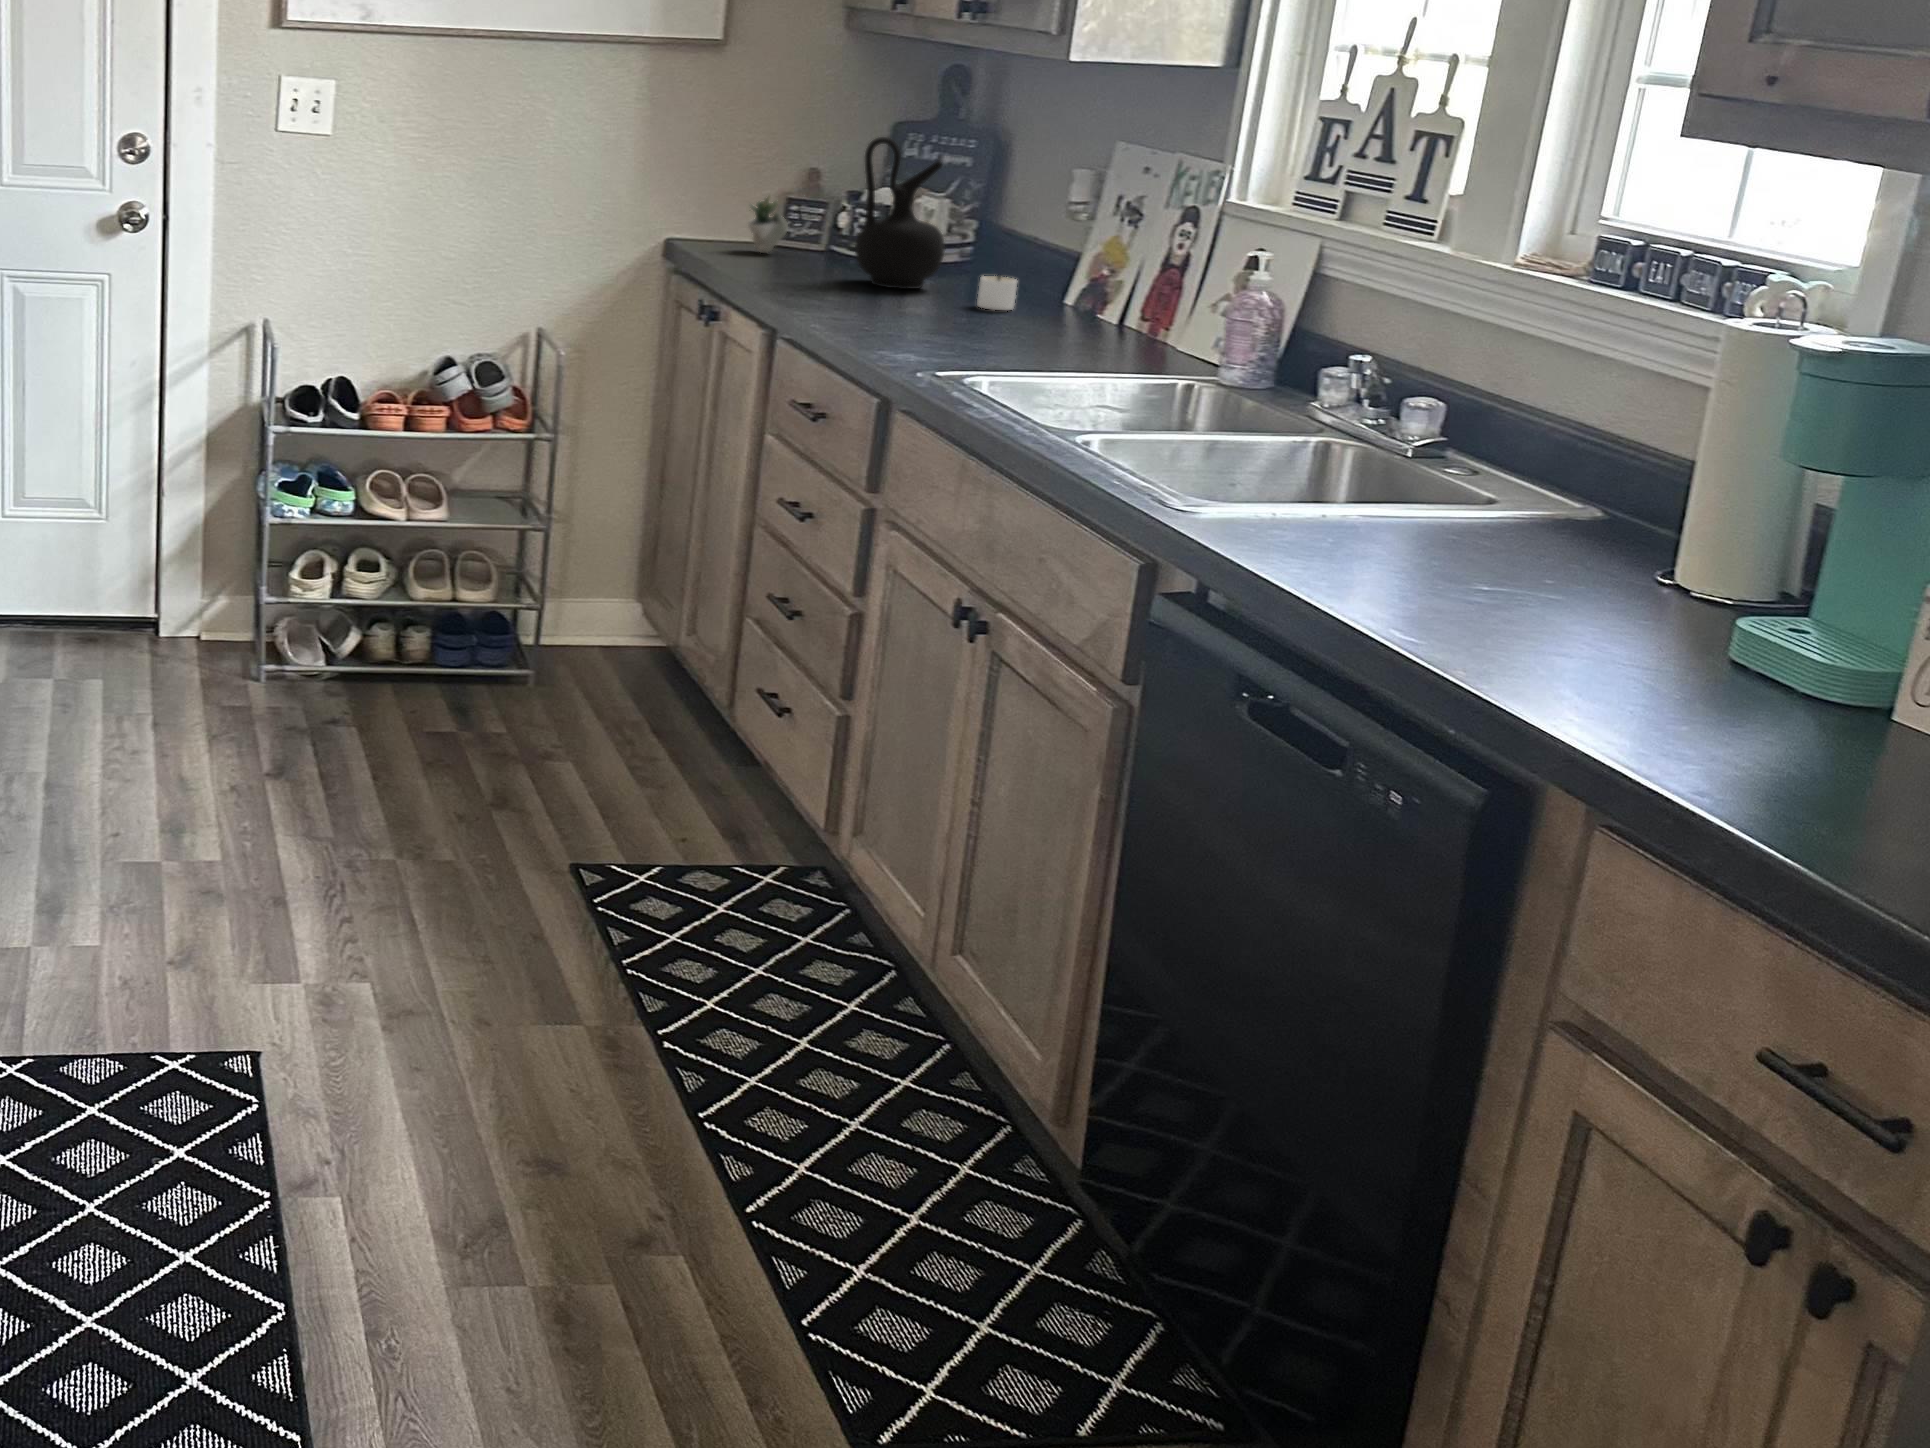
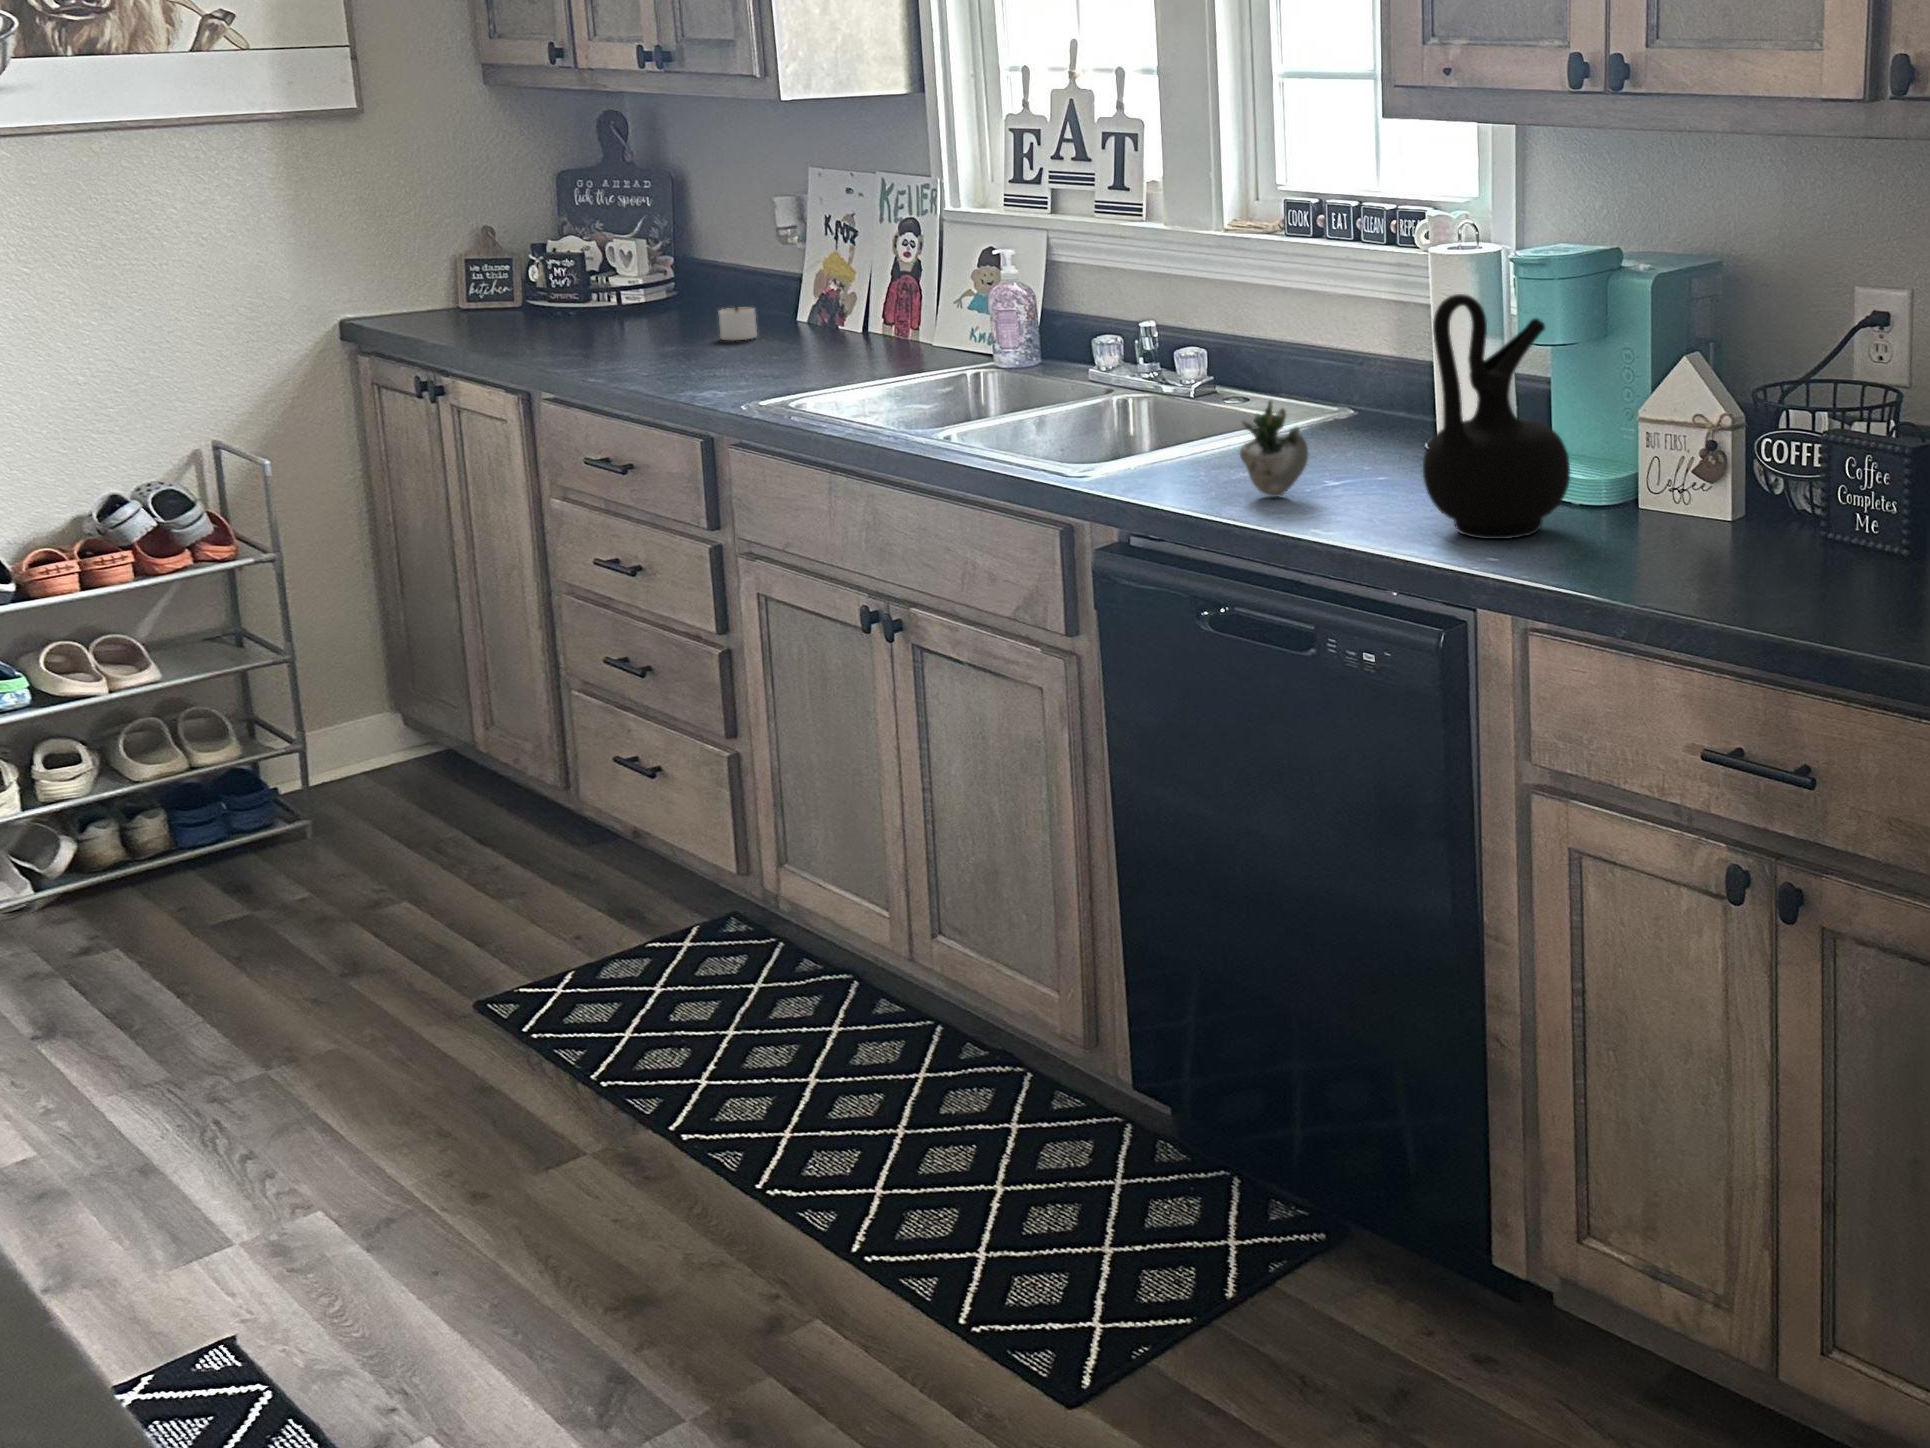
ceramic jug: present [855,137,945,289] -> present [1423,294,1570,539]
succulent plant: present [748,196,788,253] -> present [1240,398,1358,497]

